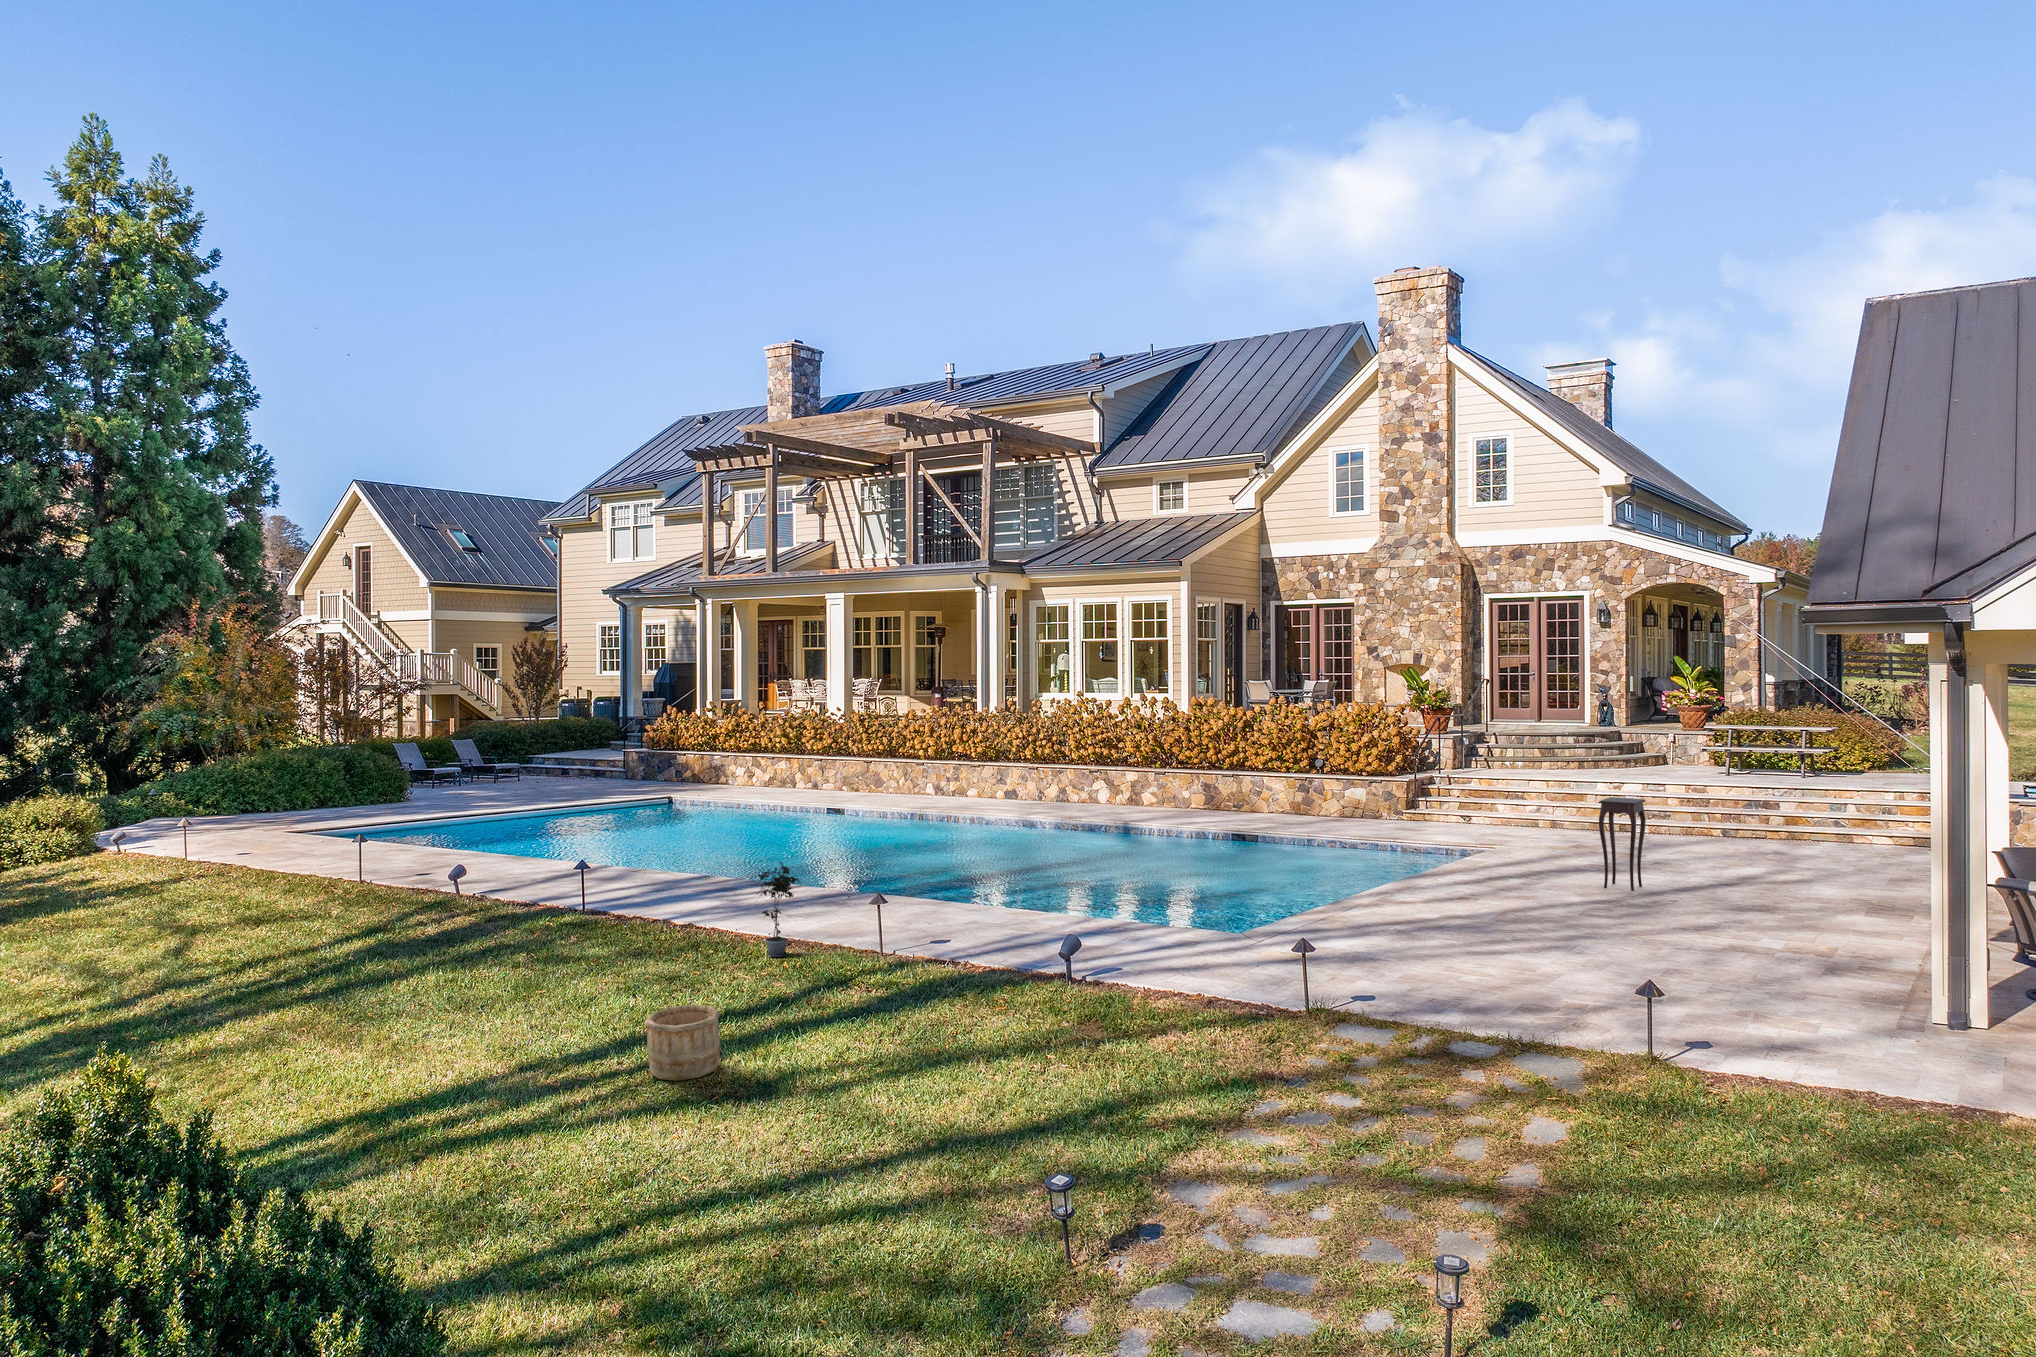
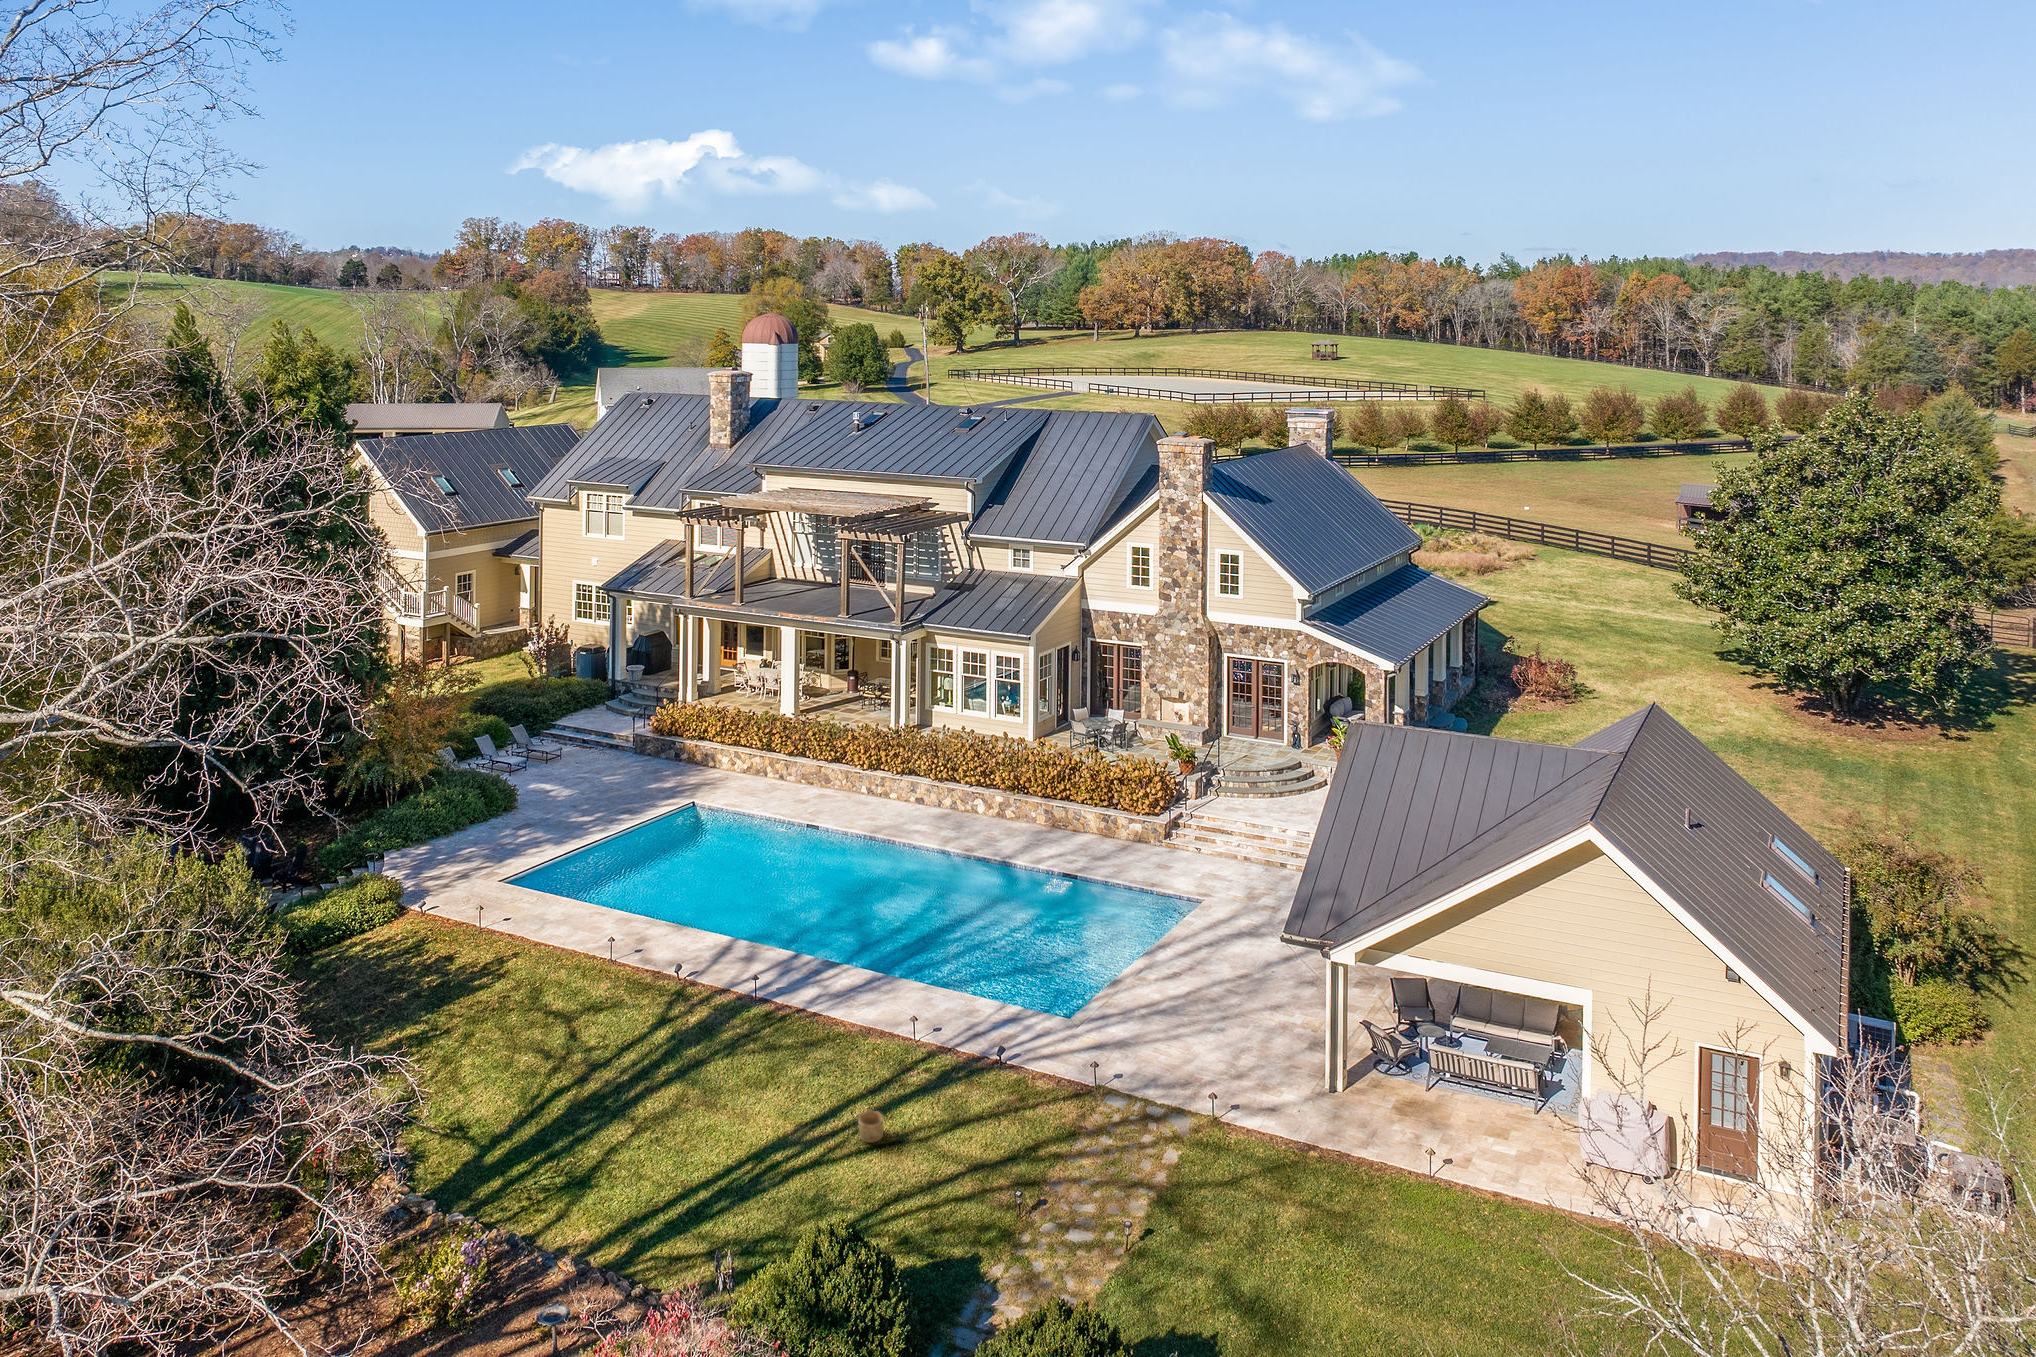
side table: present [1598,797,1646,891] -> none [1237,913,1260,961]
potted plant: present [757,862,801,957] -> none [861,1007,883,1047]

